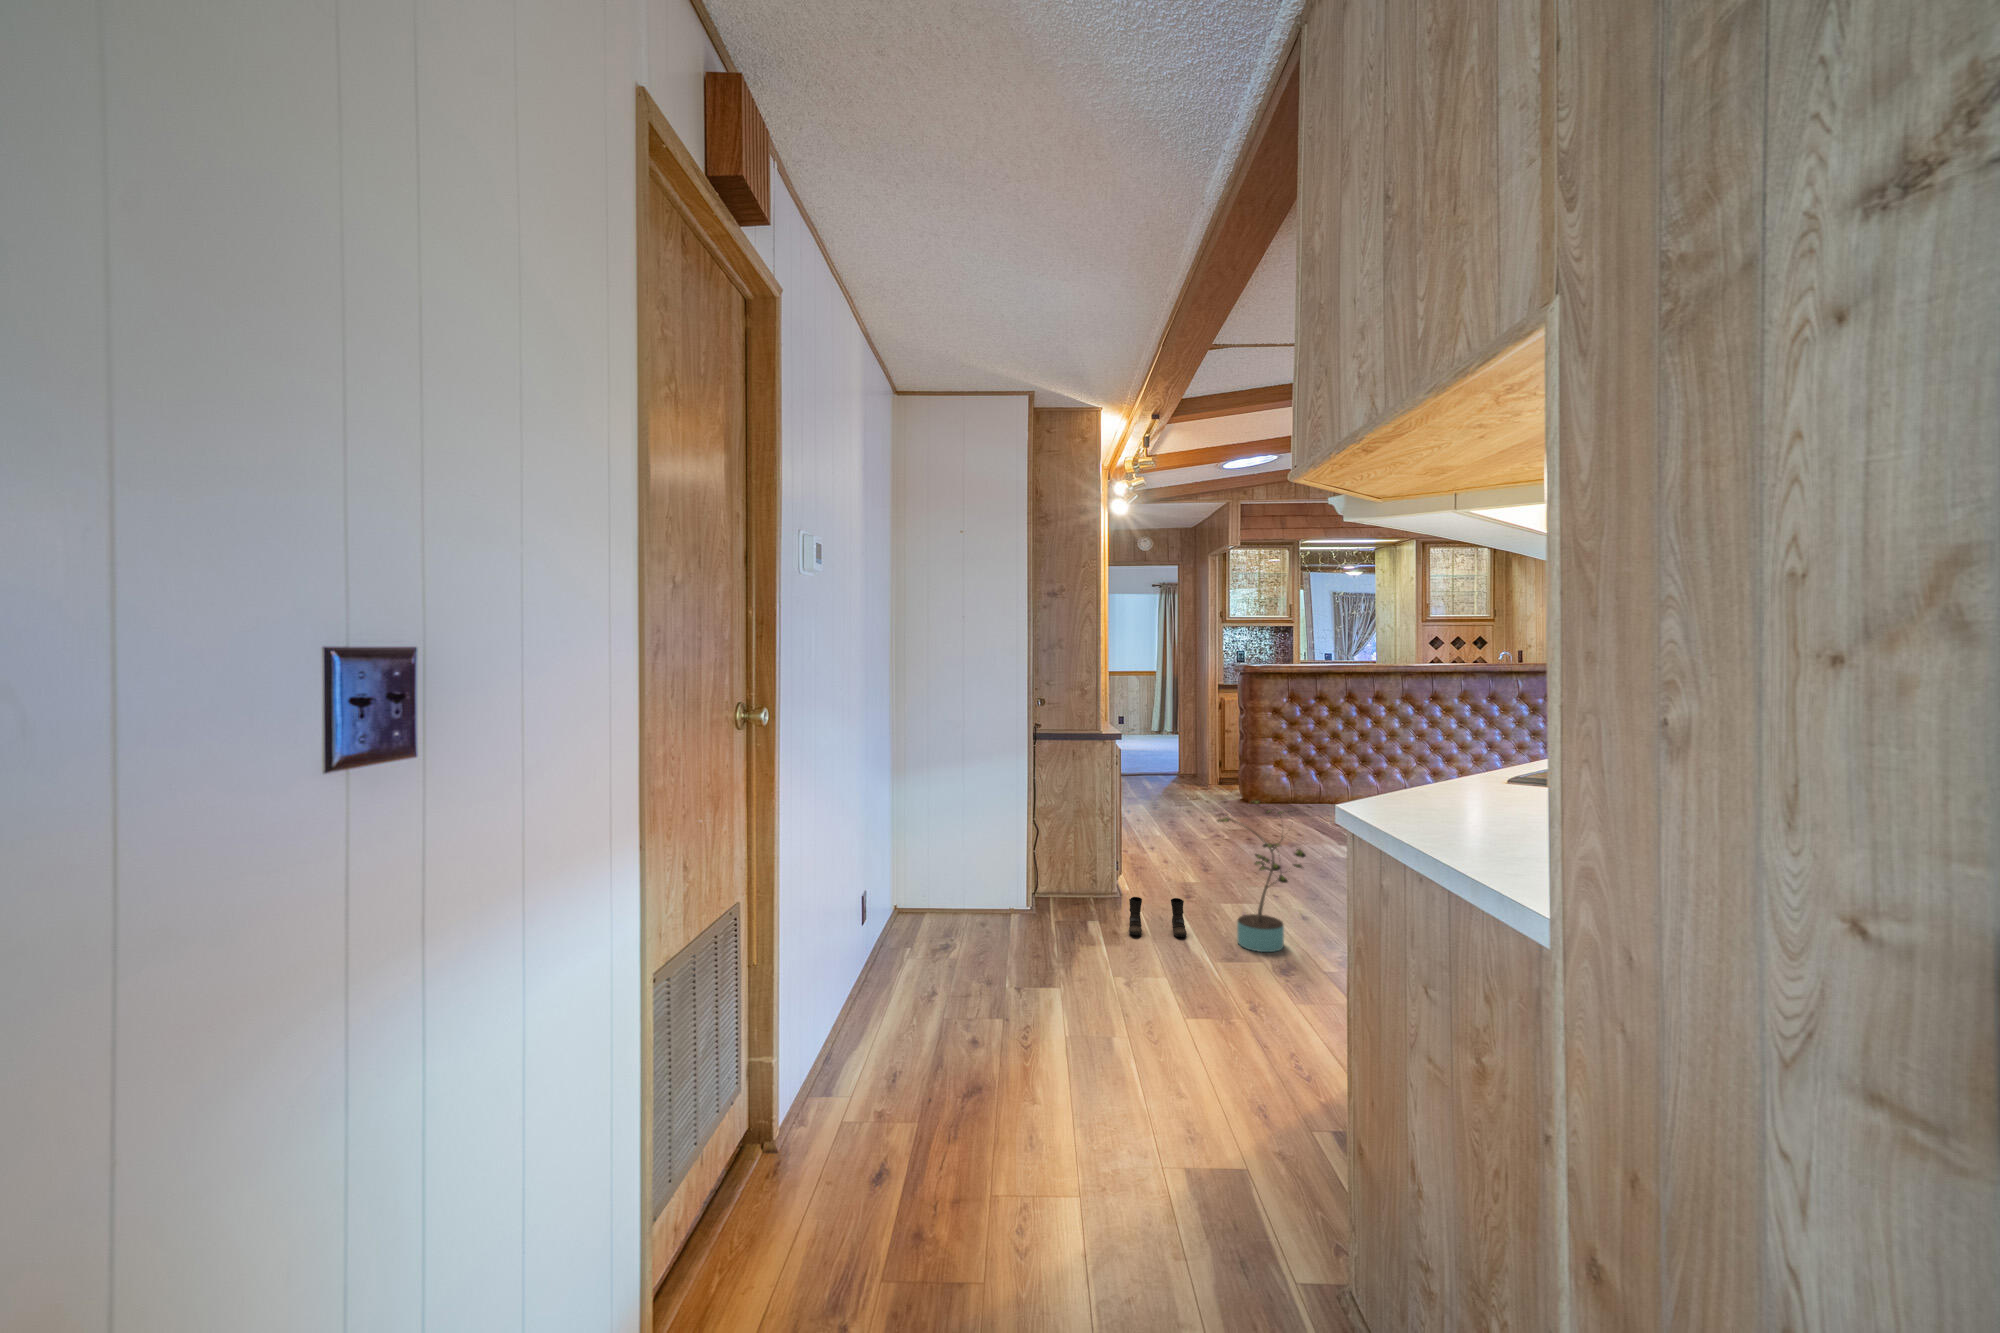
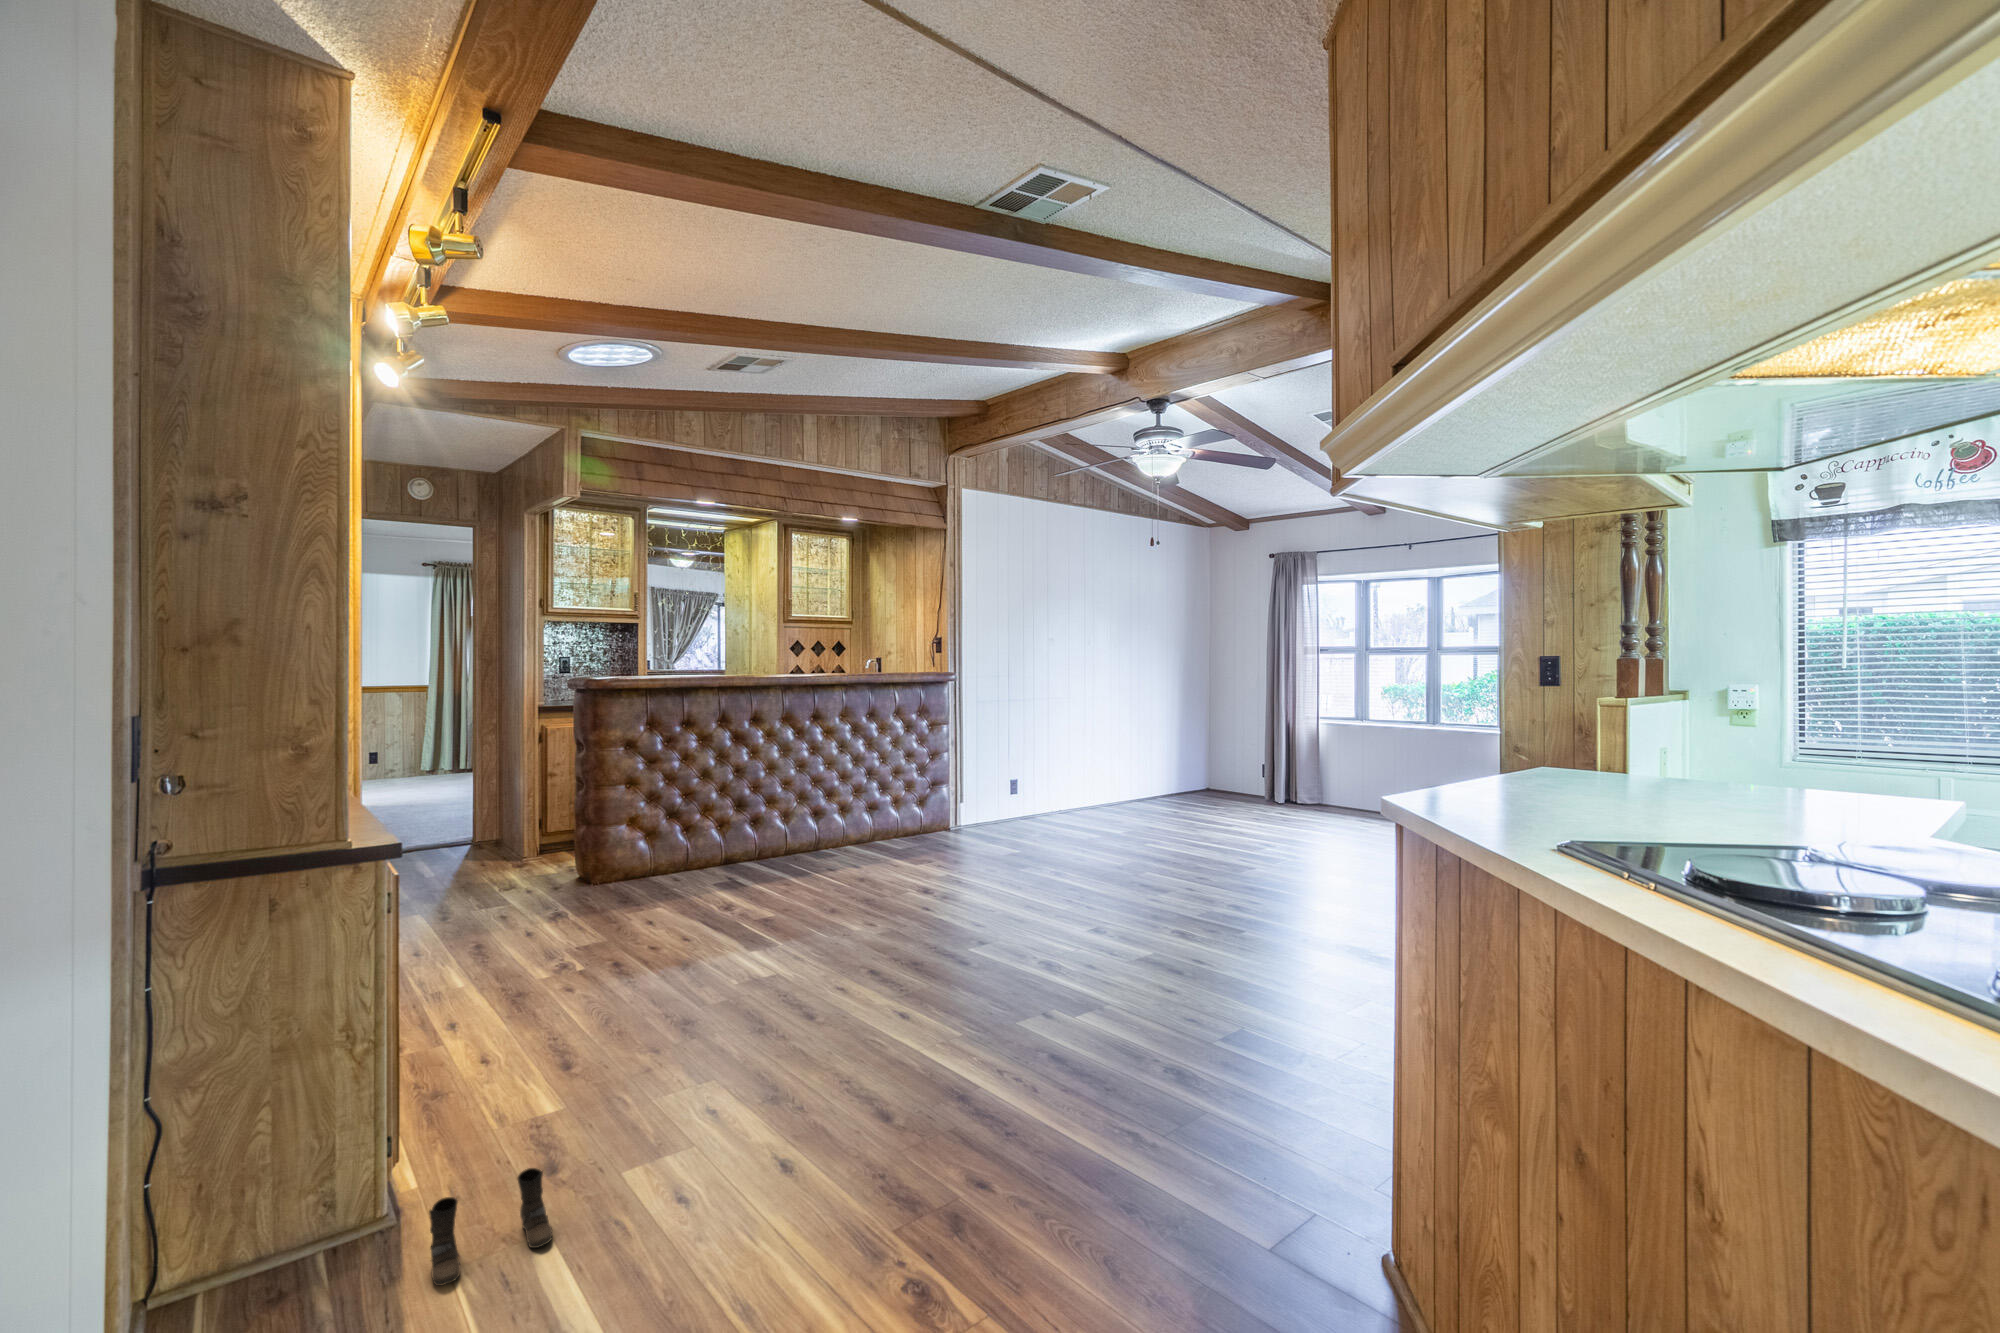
potted plant: present [1218,800,1306,952] -> none [607,962,760,1224]

